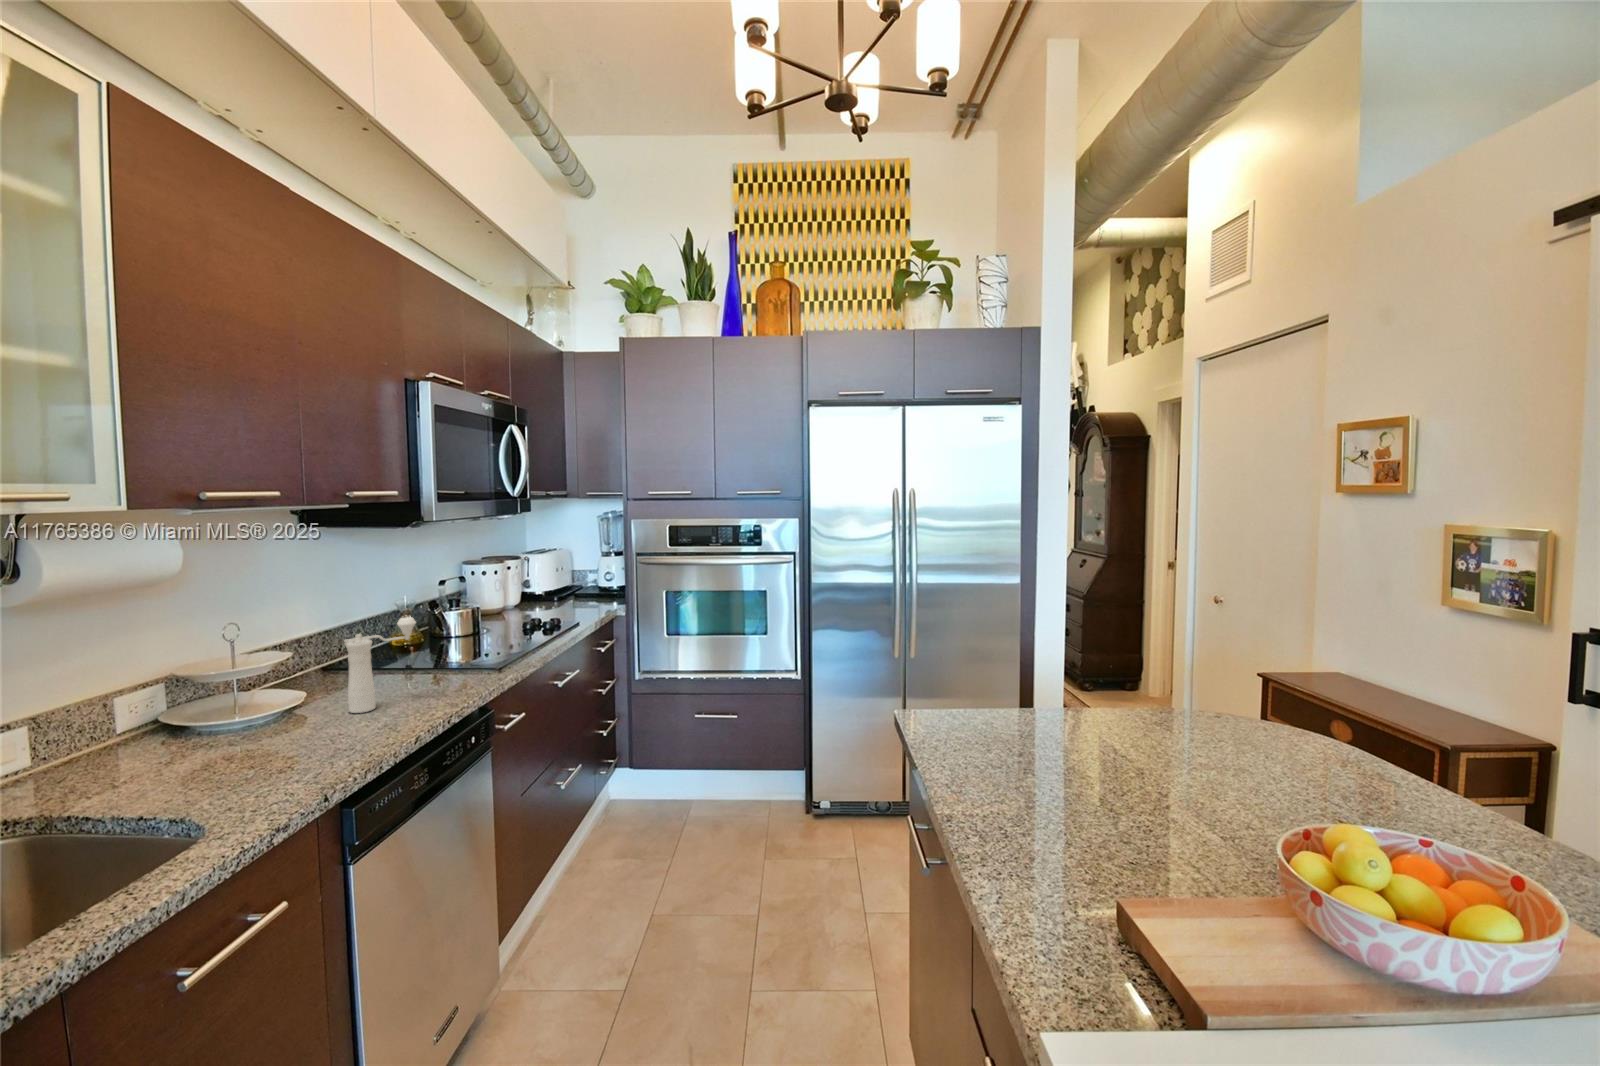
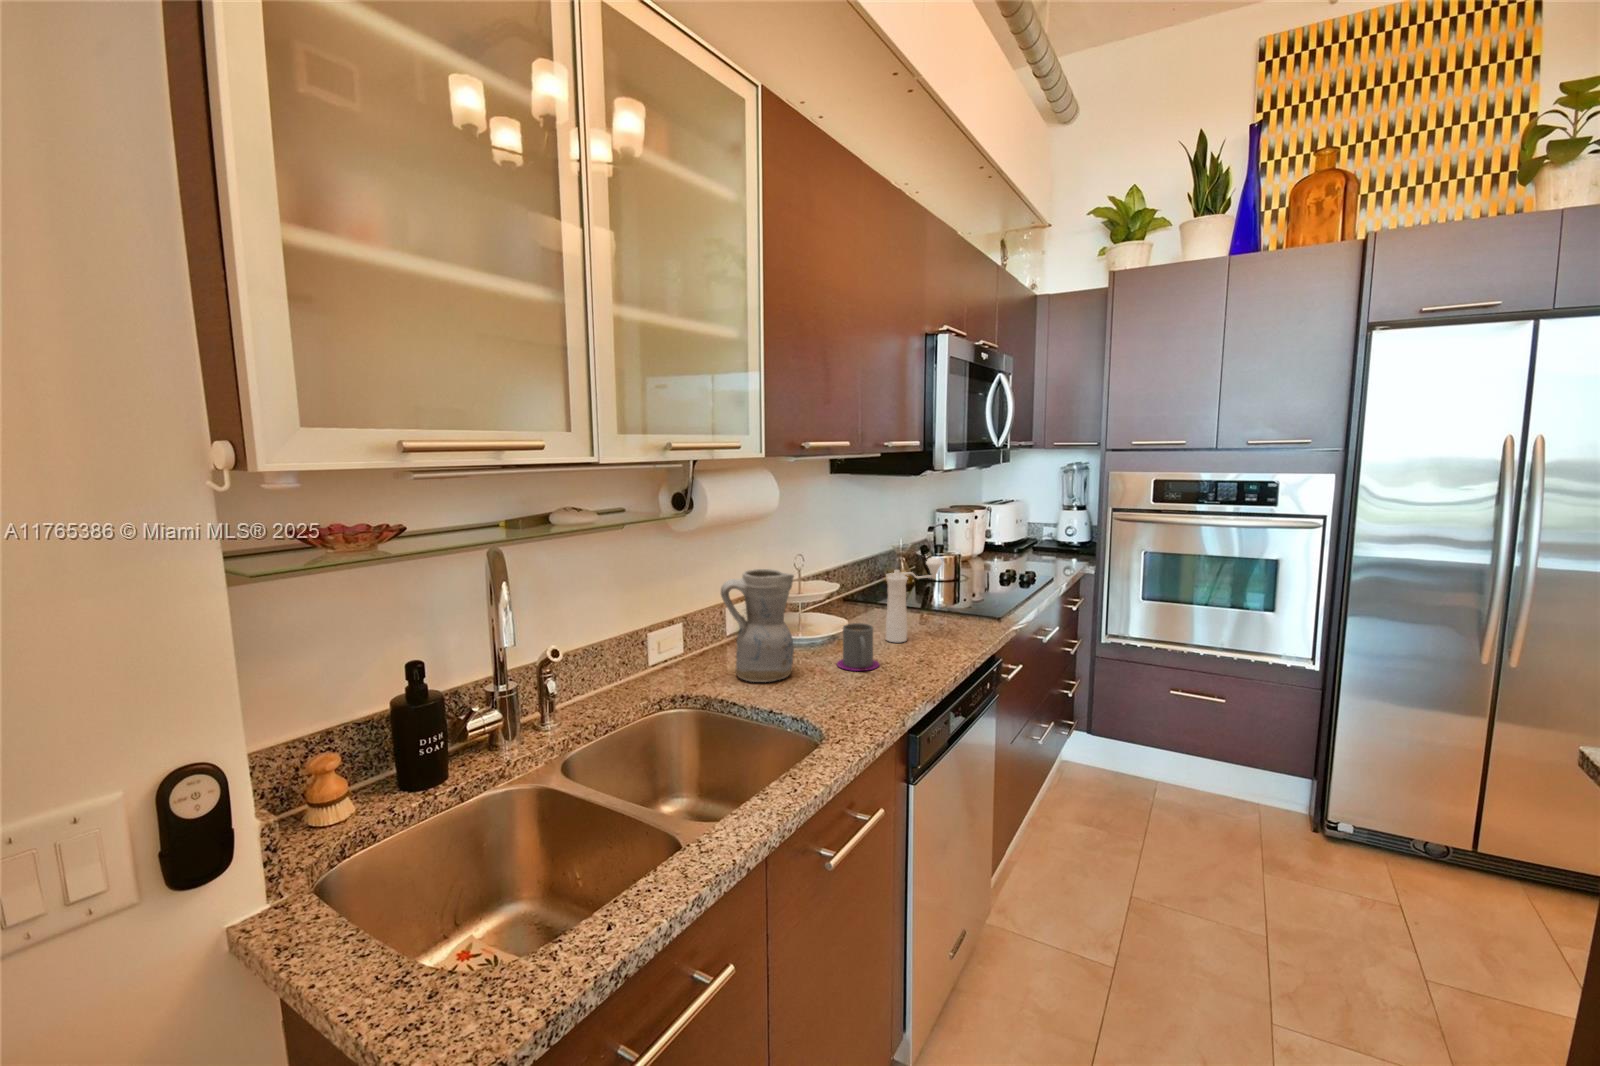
ceramic pitcher: none [76,650,198,788] -> present [721,569,794,682]
mug: none [267,698,325,753] -> present [837,623,879,671]

